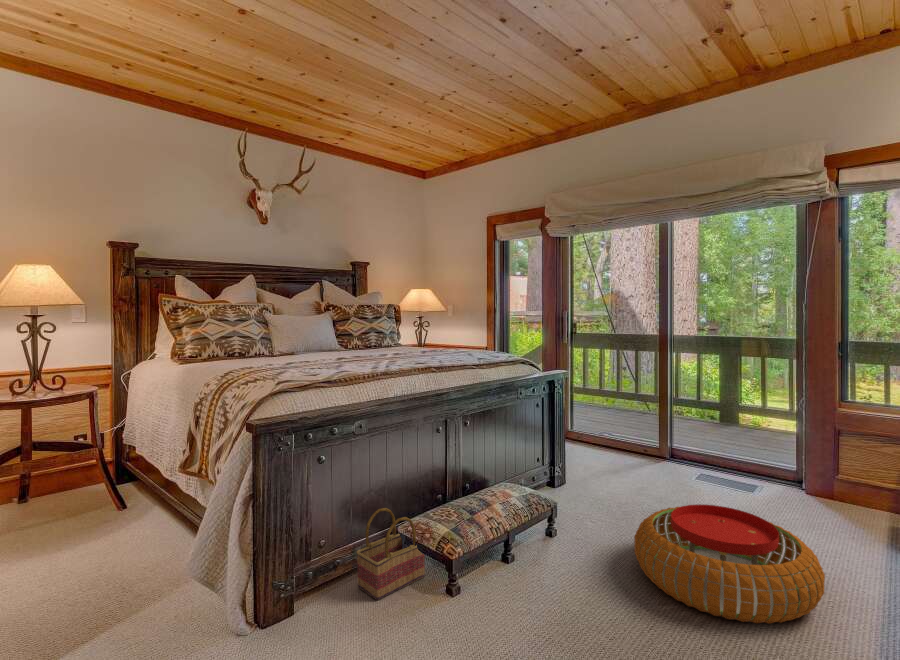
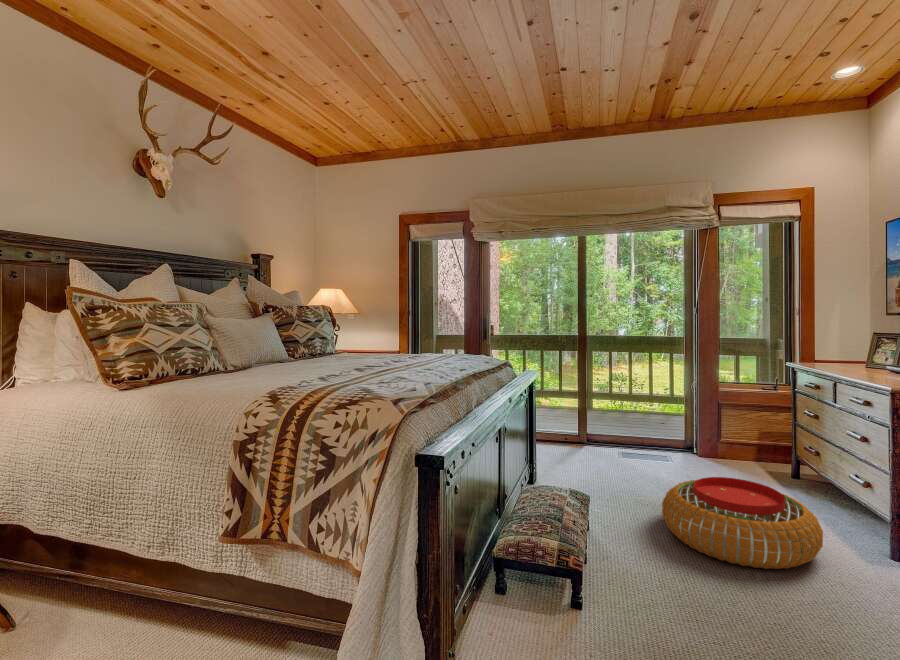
basket: present [356,508,425,600] -> none [476,534,529,639]

